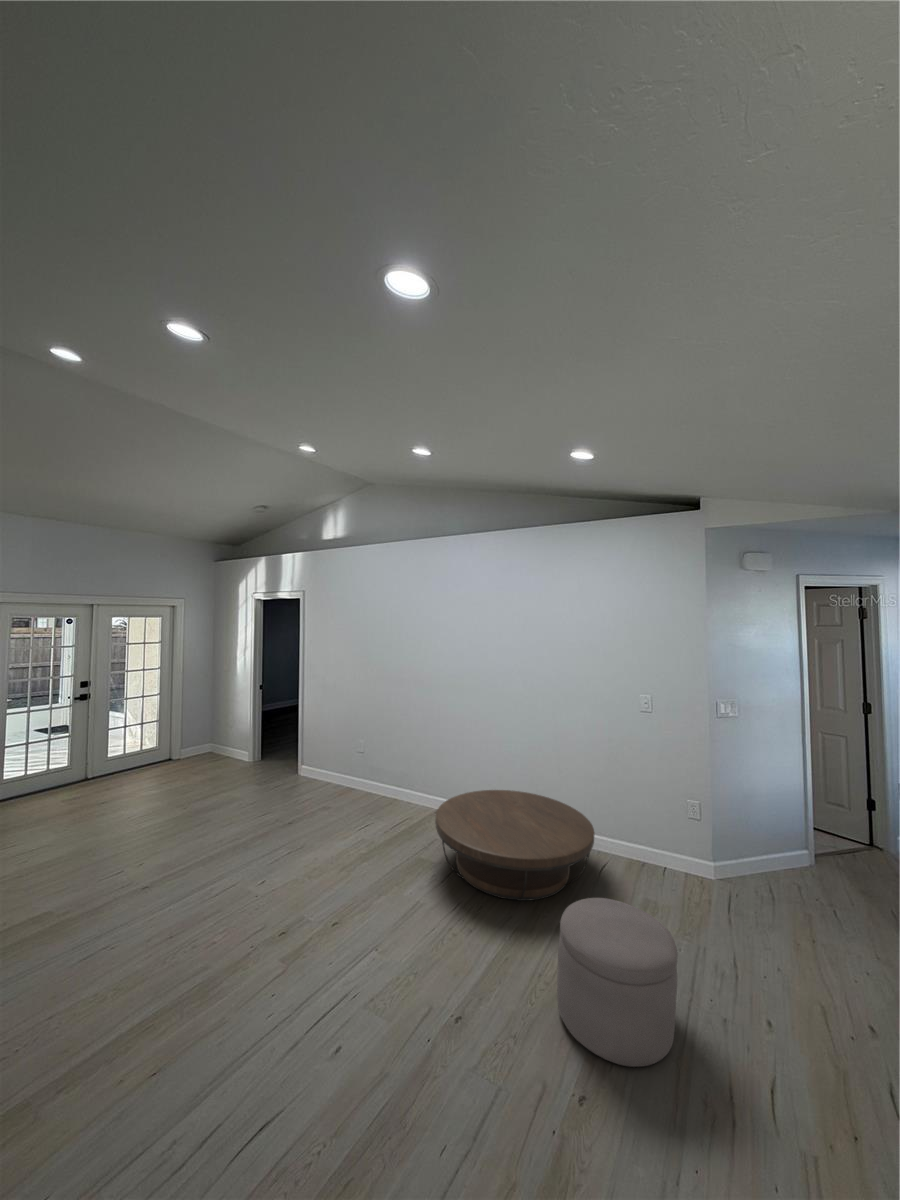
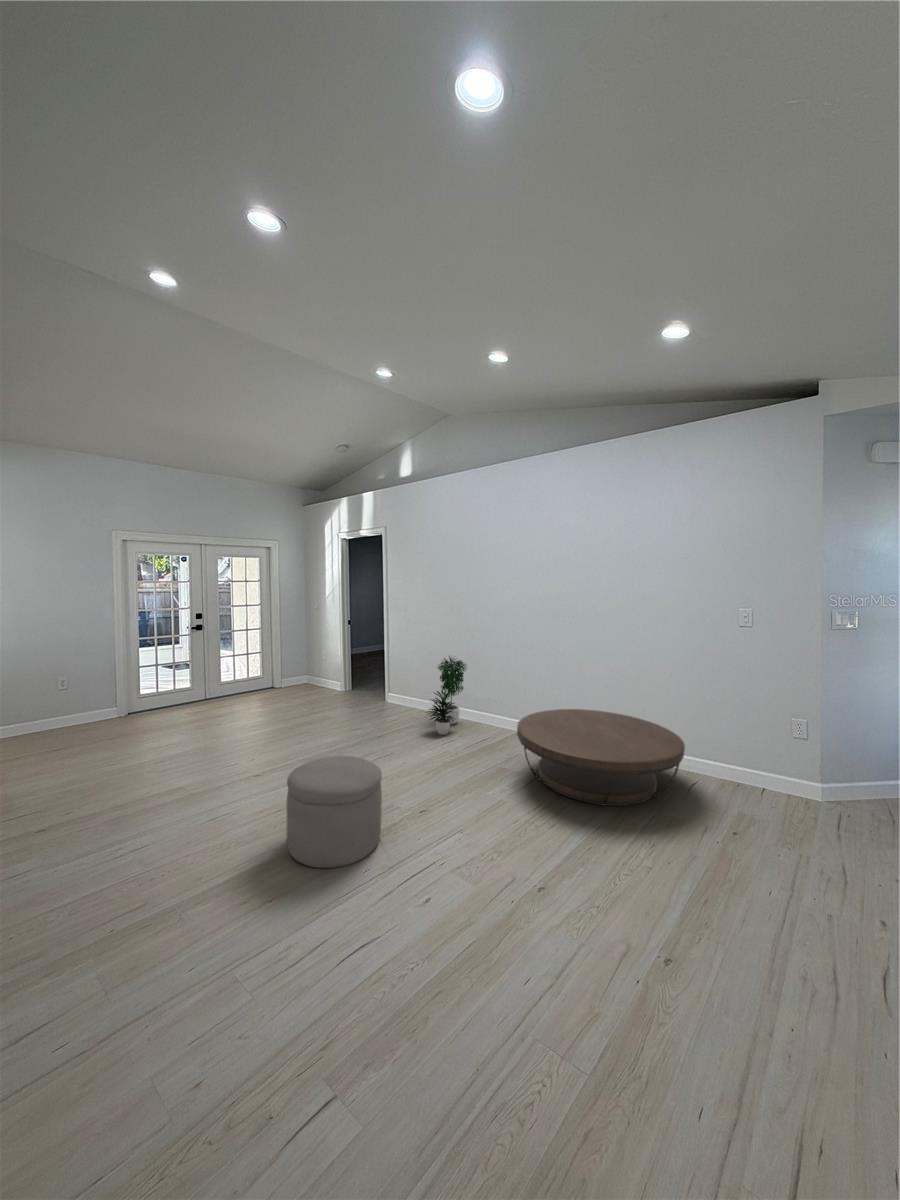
potted plant: none [341,728,387,817] -> present [426,657,467,735]
ottoman: present [557,898,678,1067] -> present [287,756,382,868]

